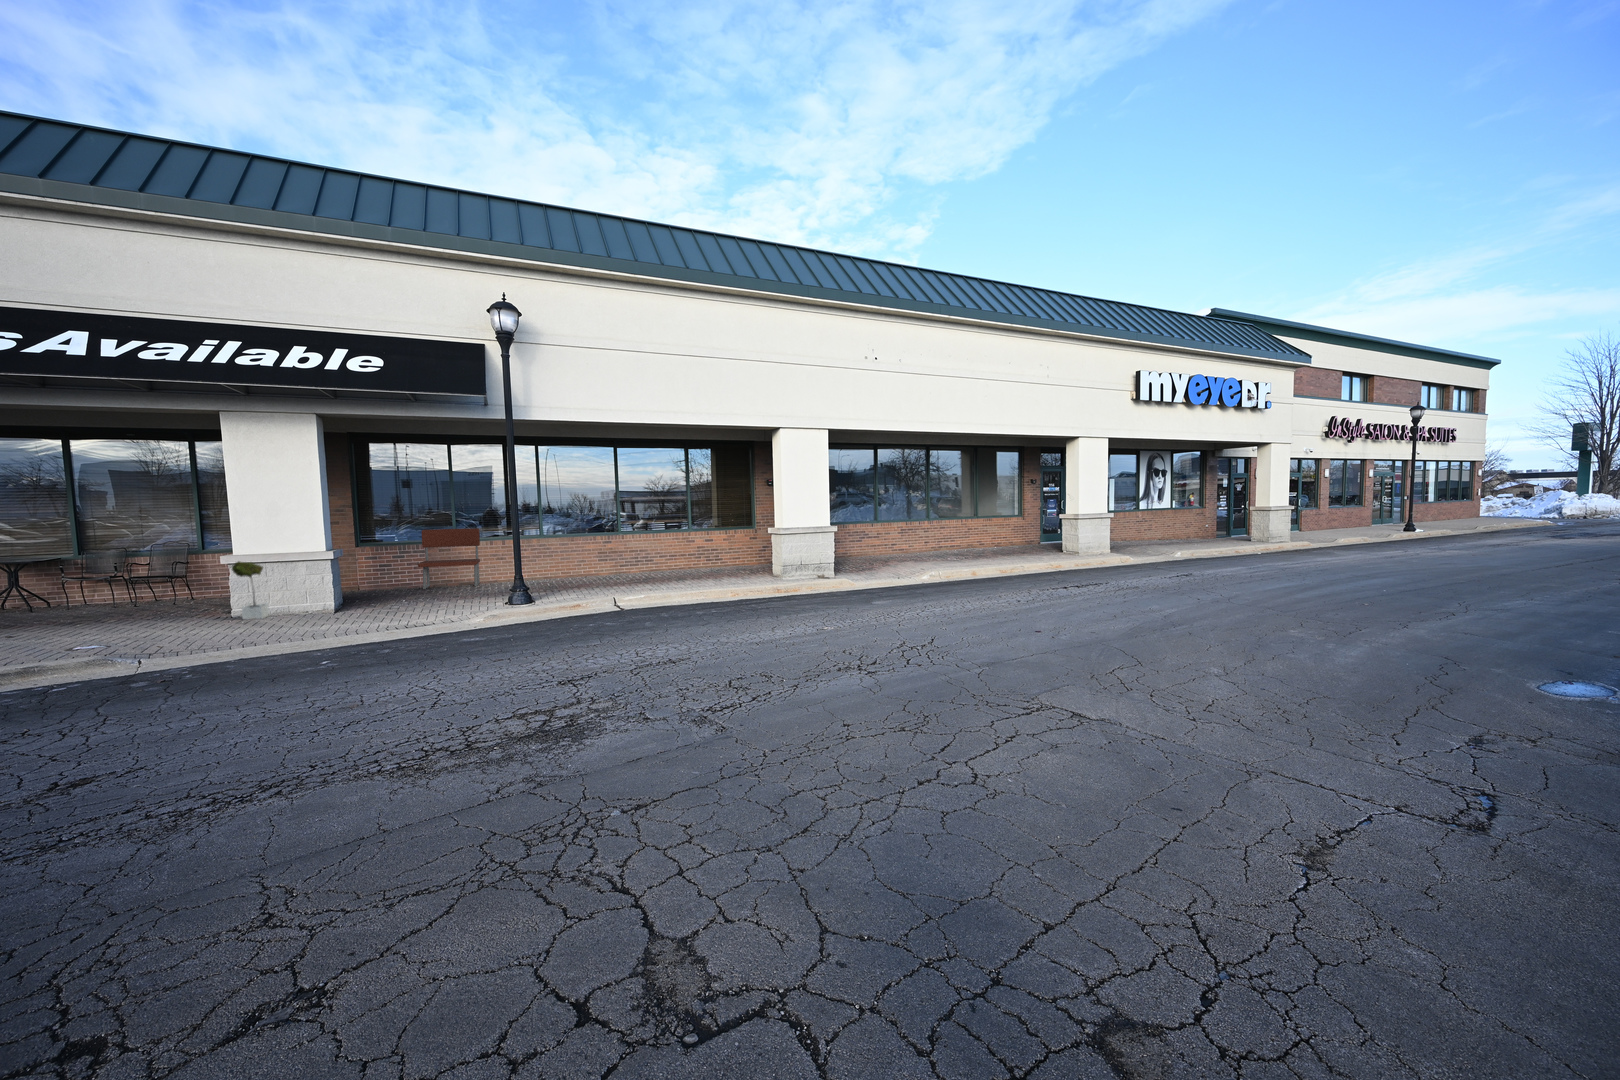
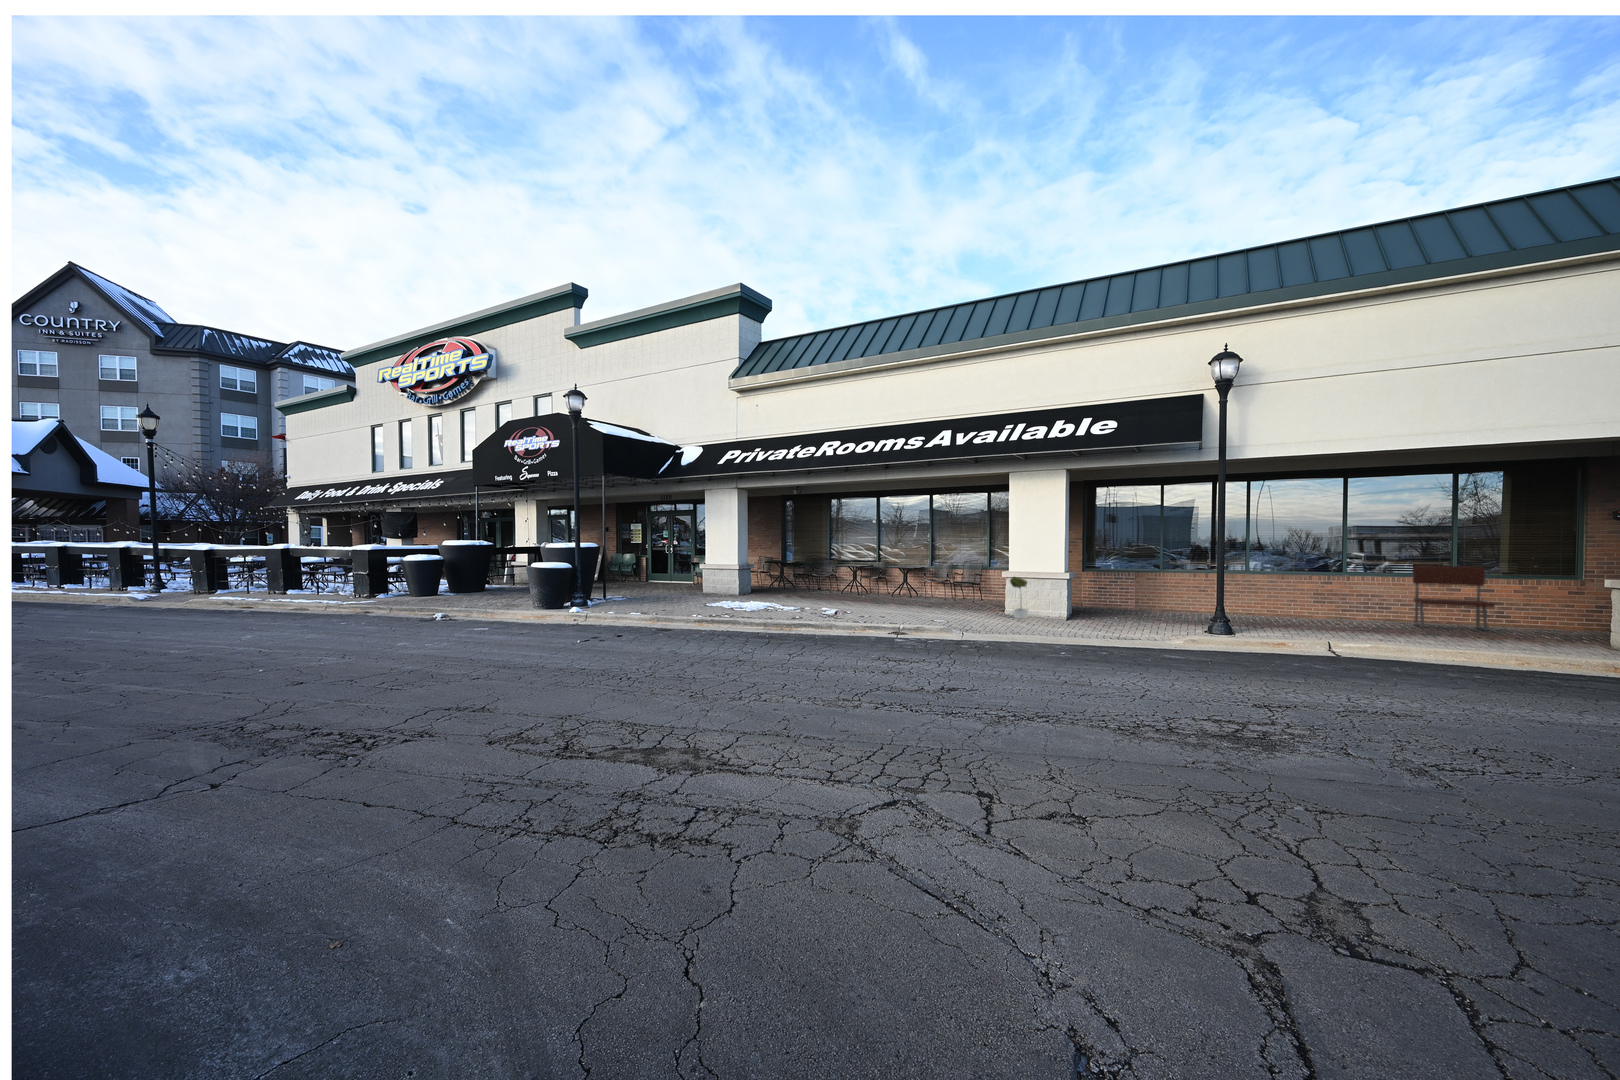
bench: present [418,529,480,589] -> present [1413,565,1495,631]

